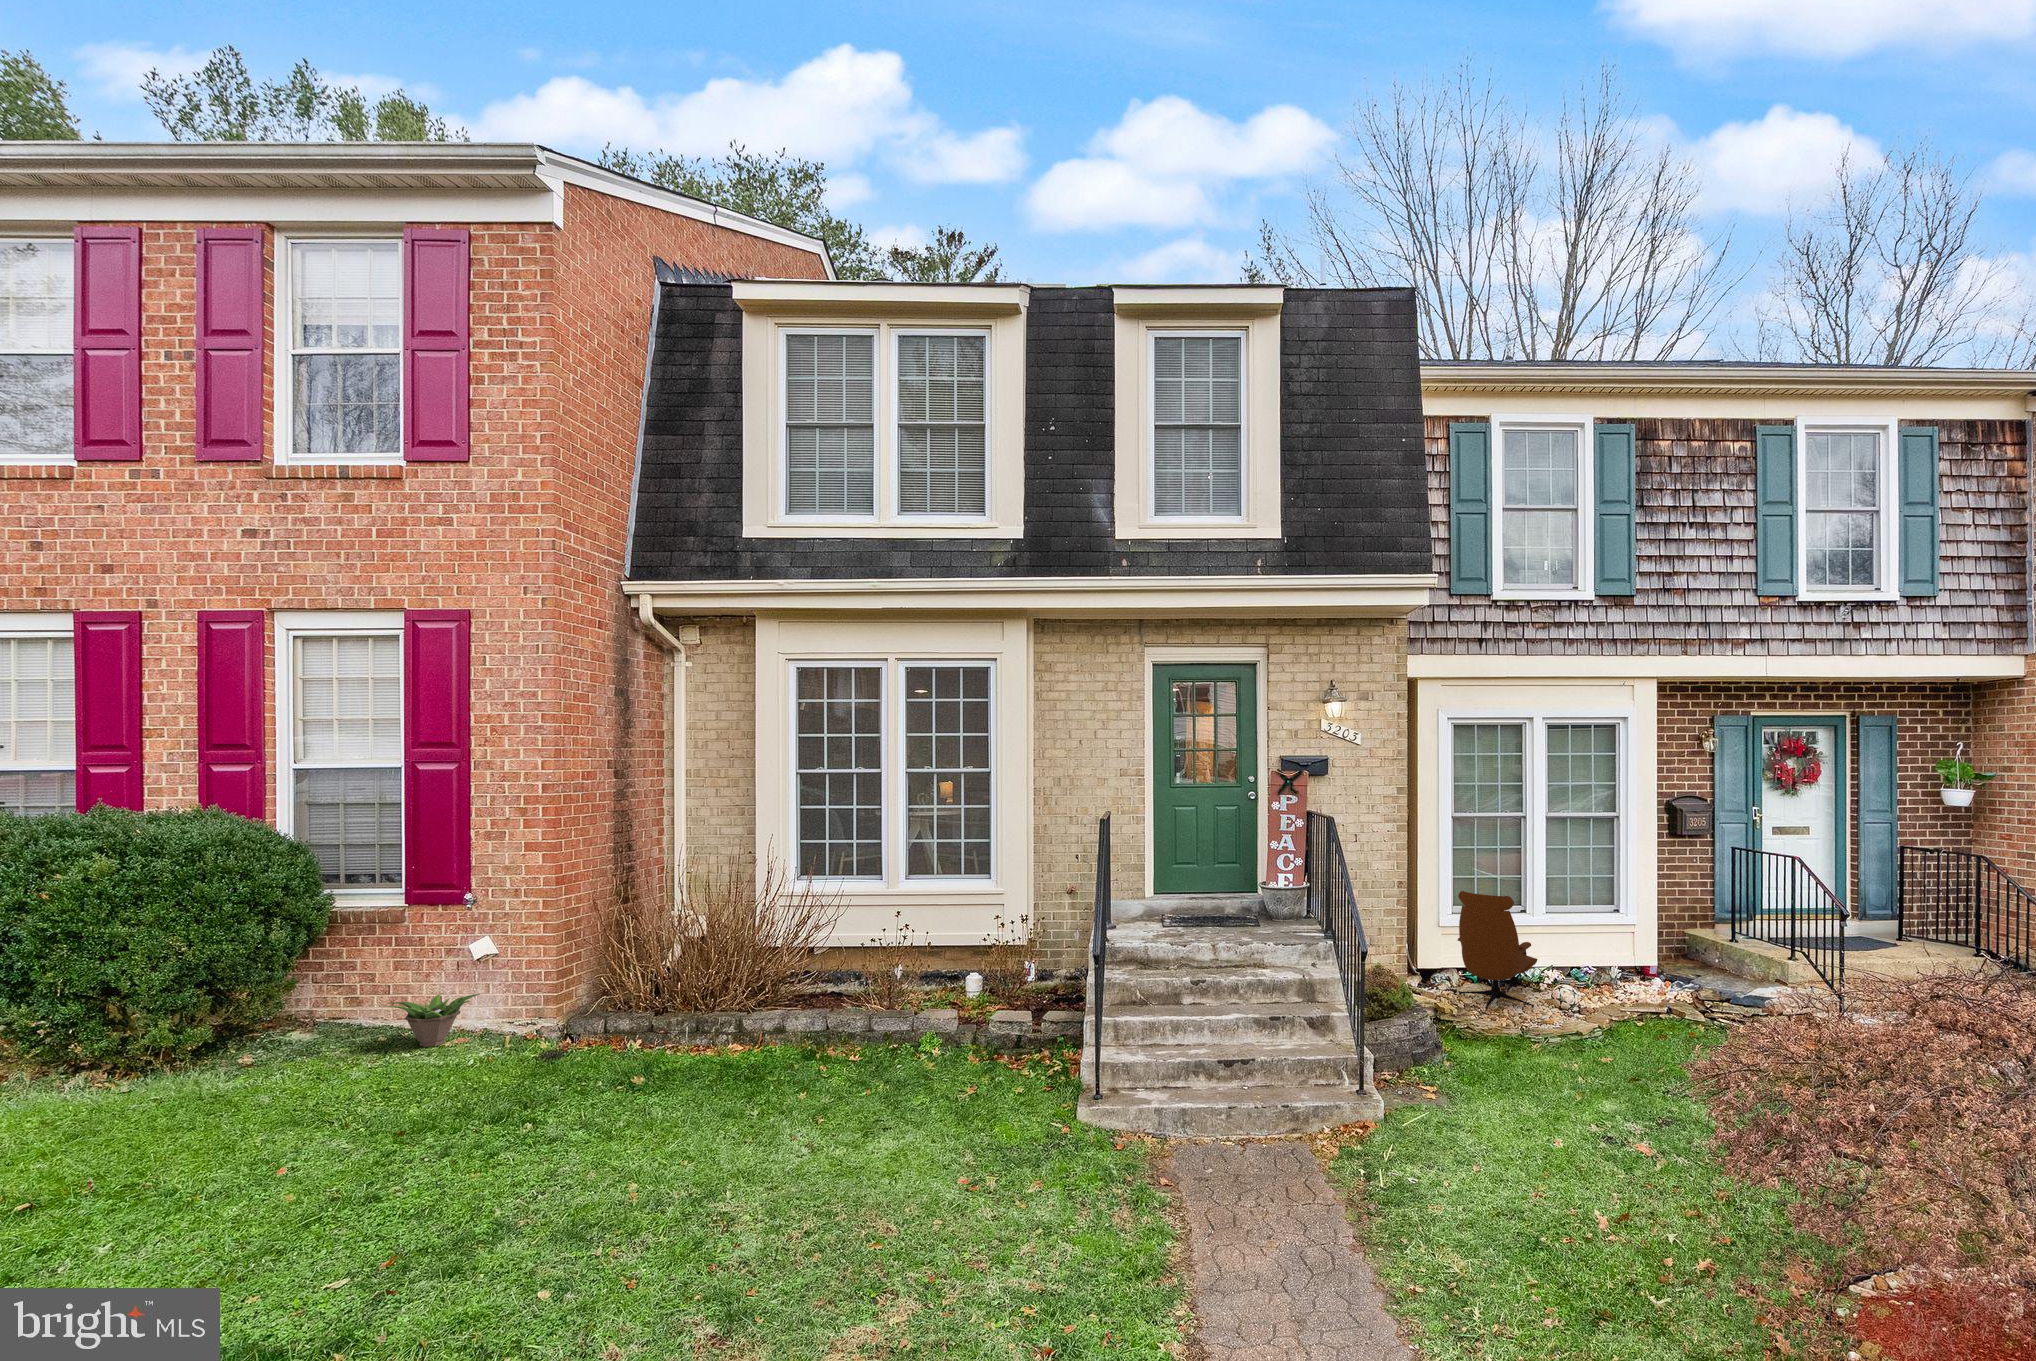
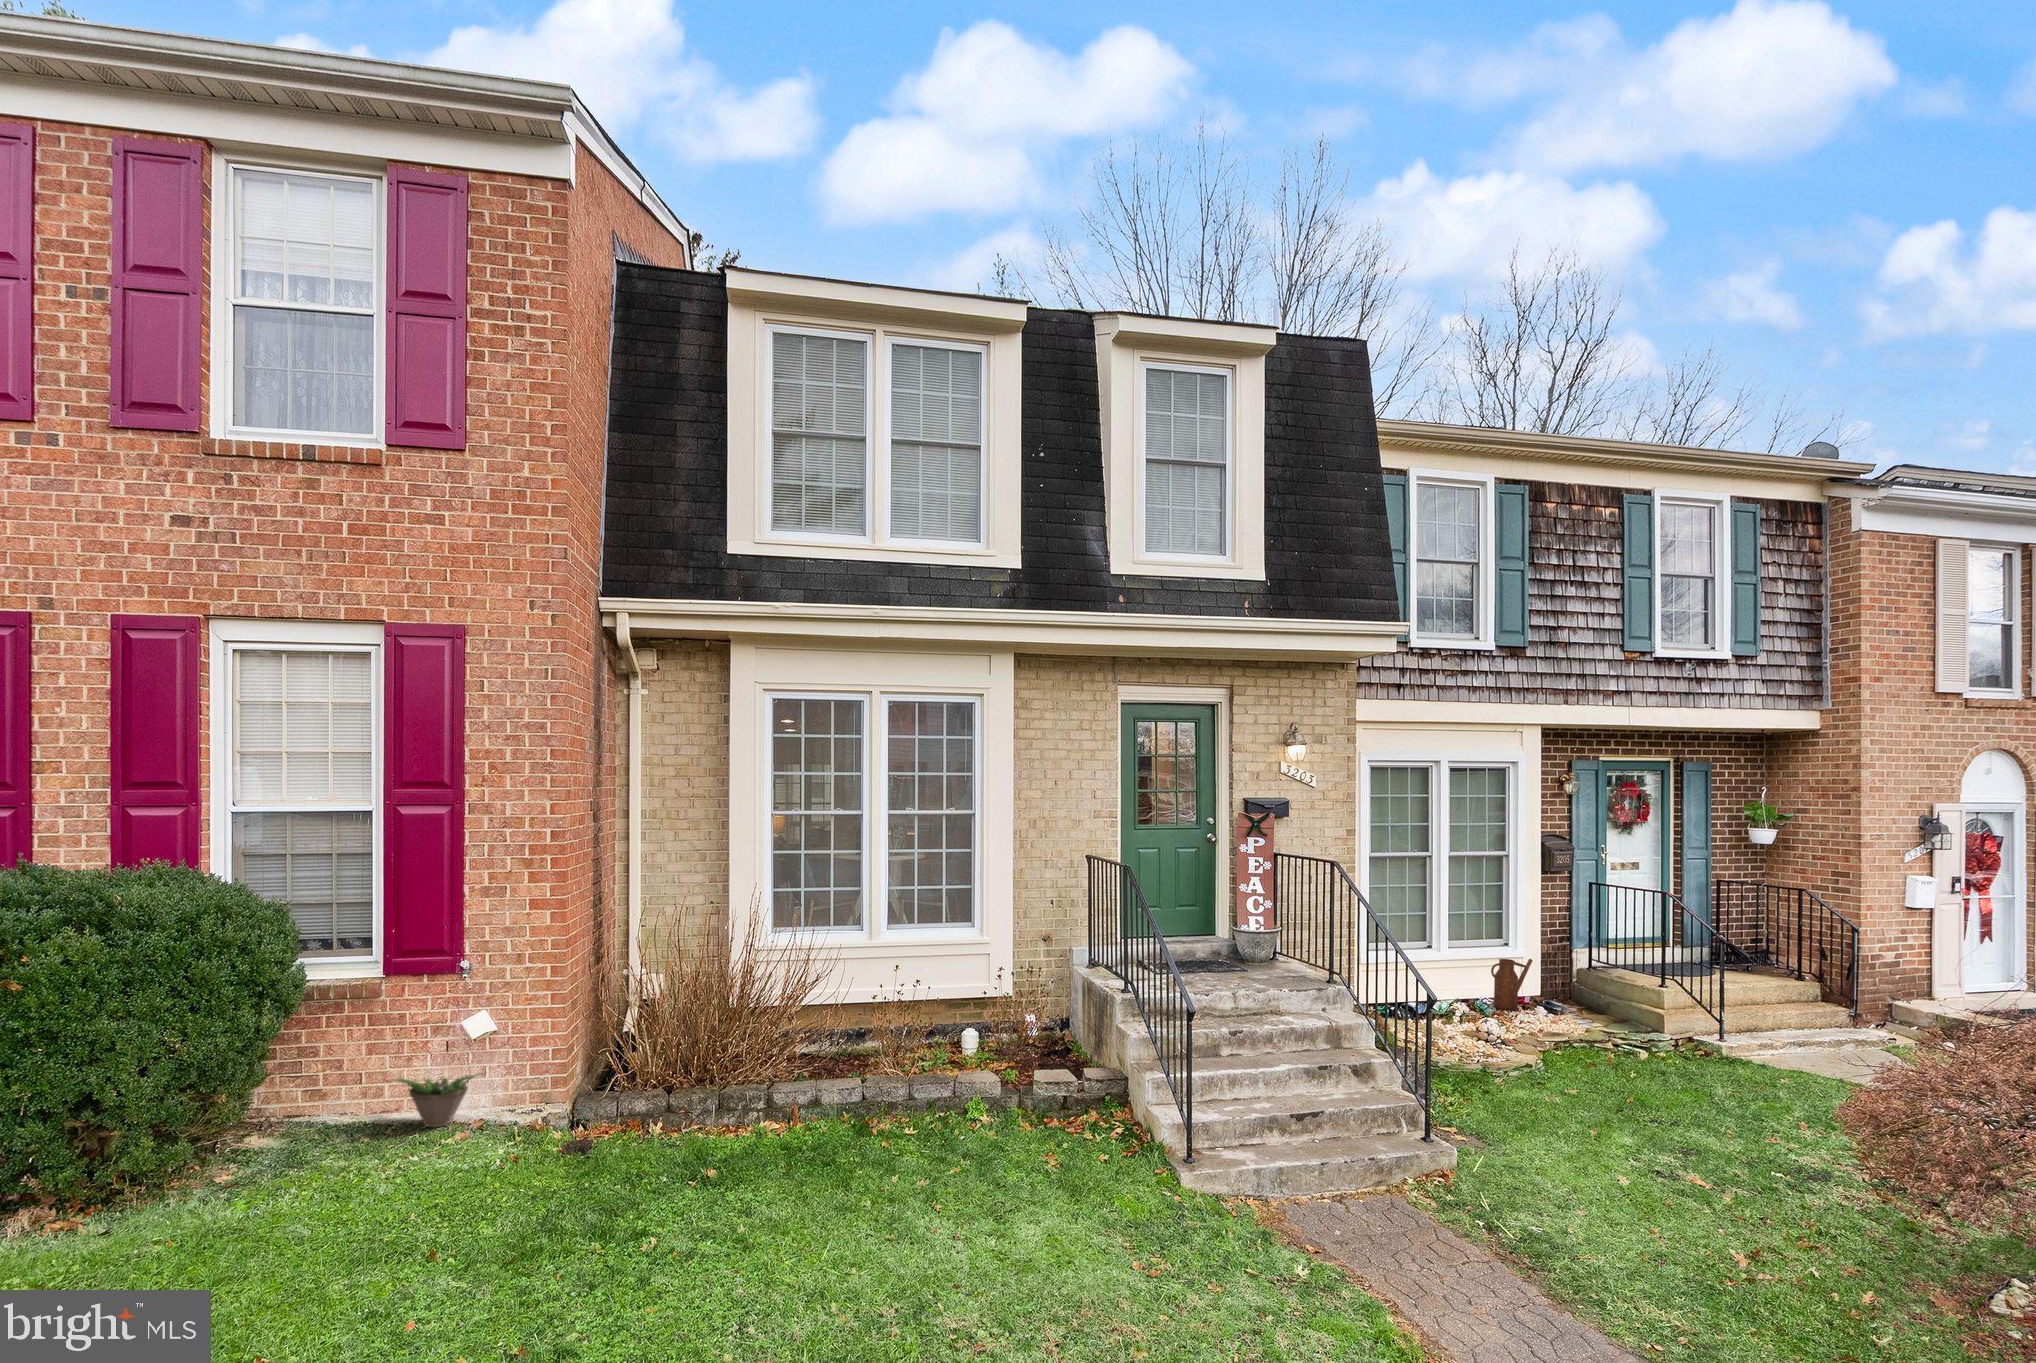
lounge chair: present [1457,891,1540,1009] -> none [1394,923,1462,1032]
watering can: none [1590,932,1643,989] -> present [1491,959,1533,1010]

